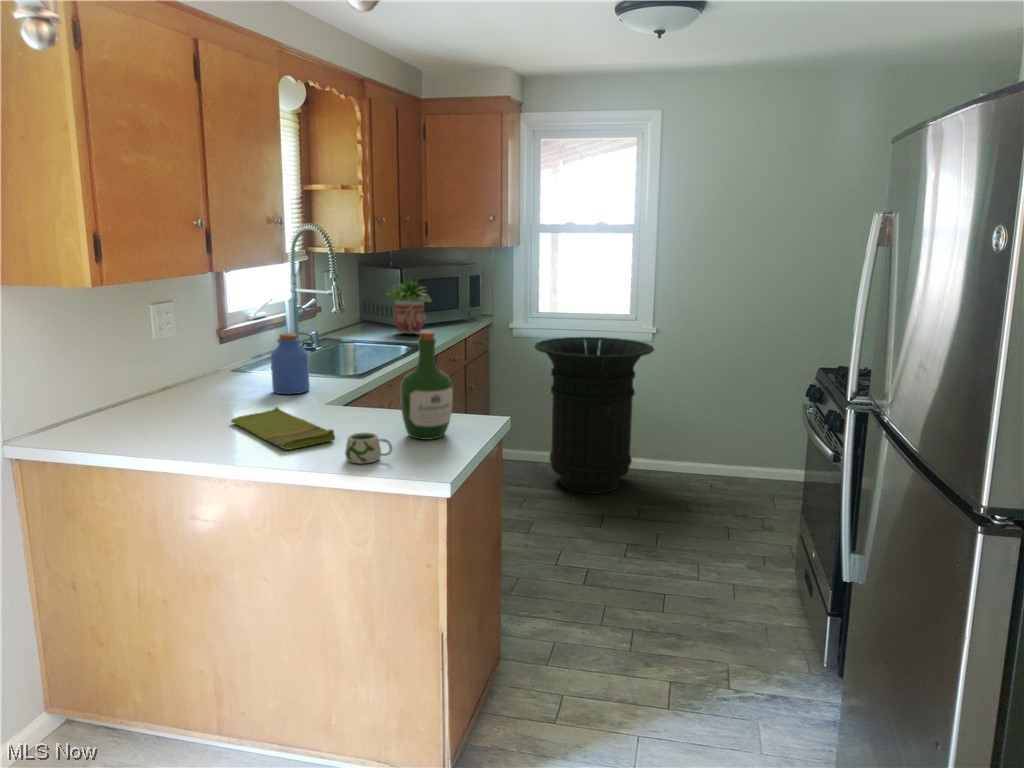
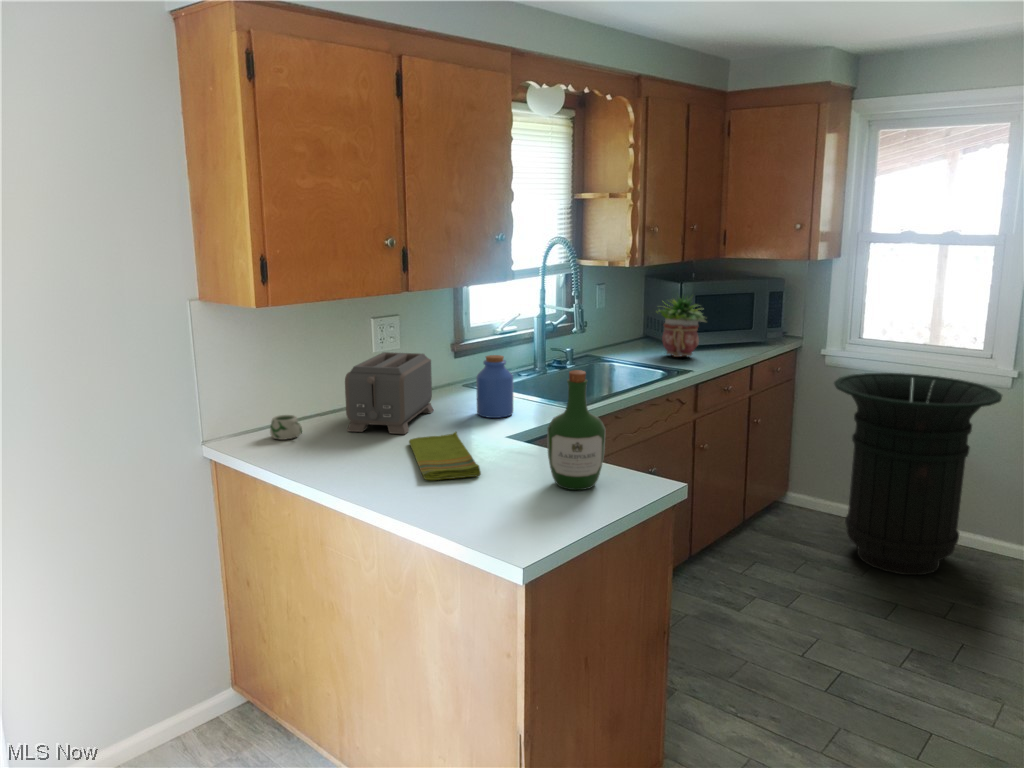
toaster: none [143,337,224,421] -> present [345,352,434,434]
mug: present [345,432,392,464] -> present [270,415,302,440]

